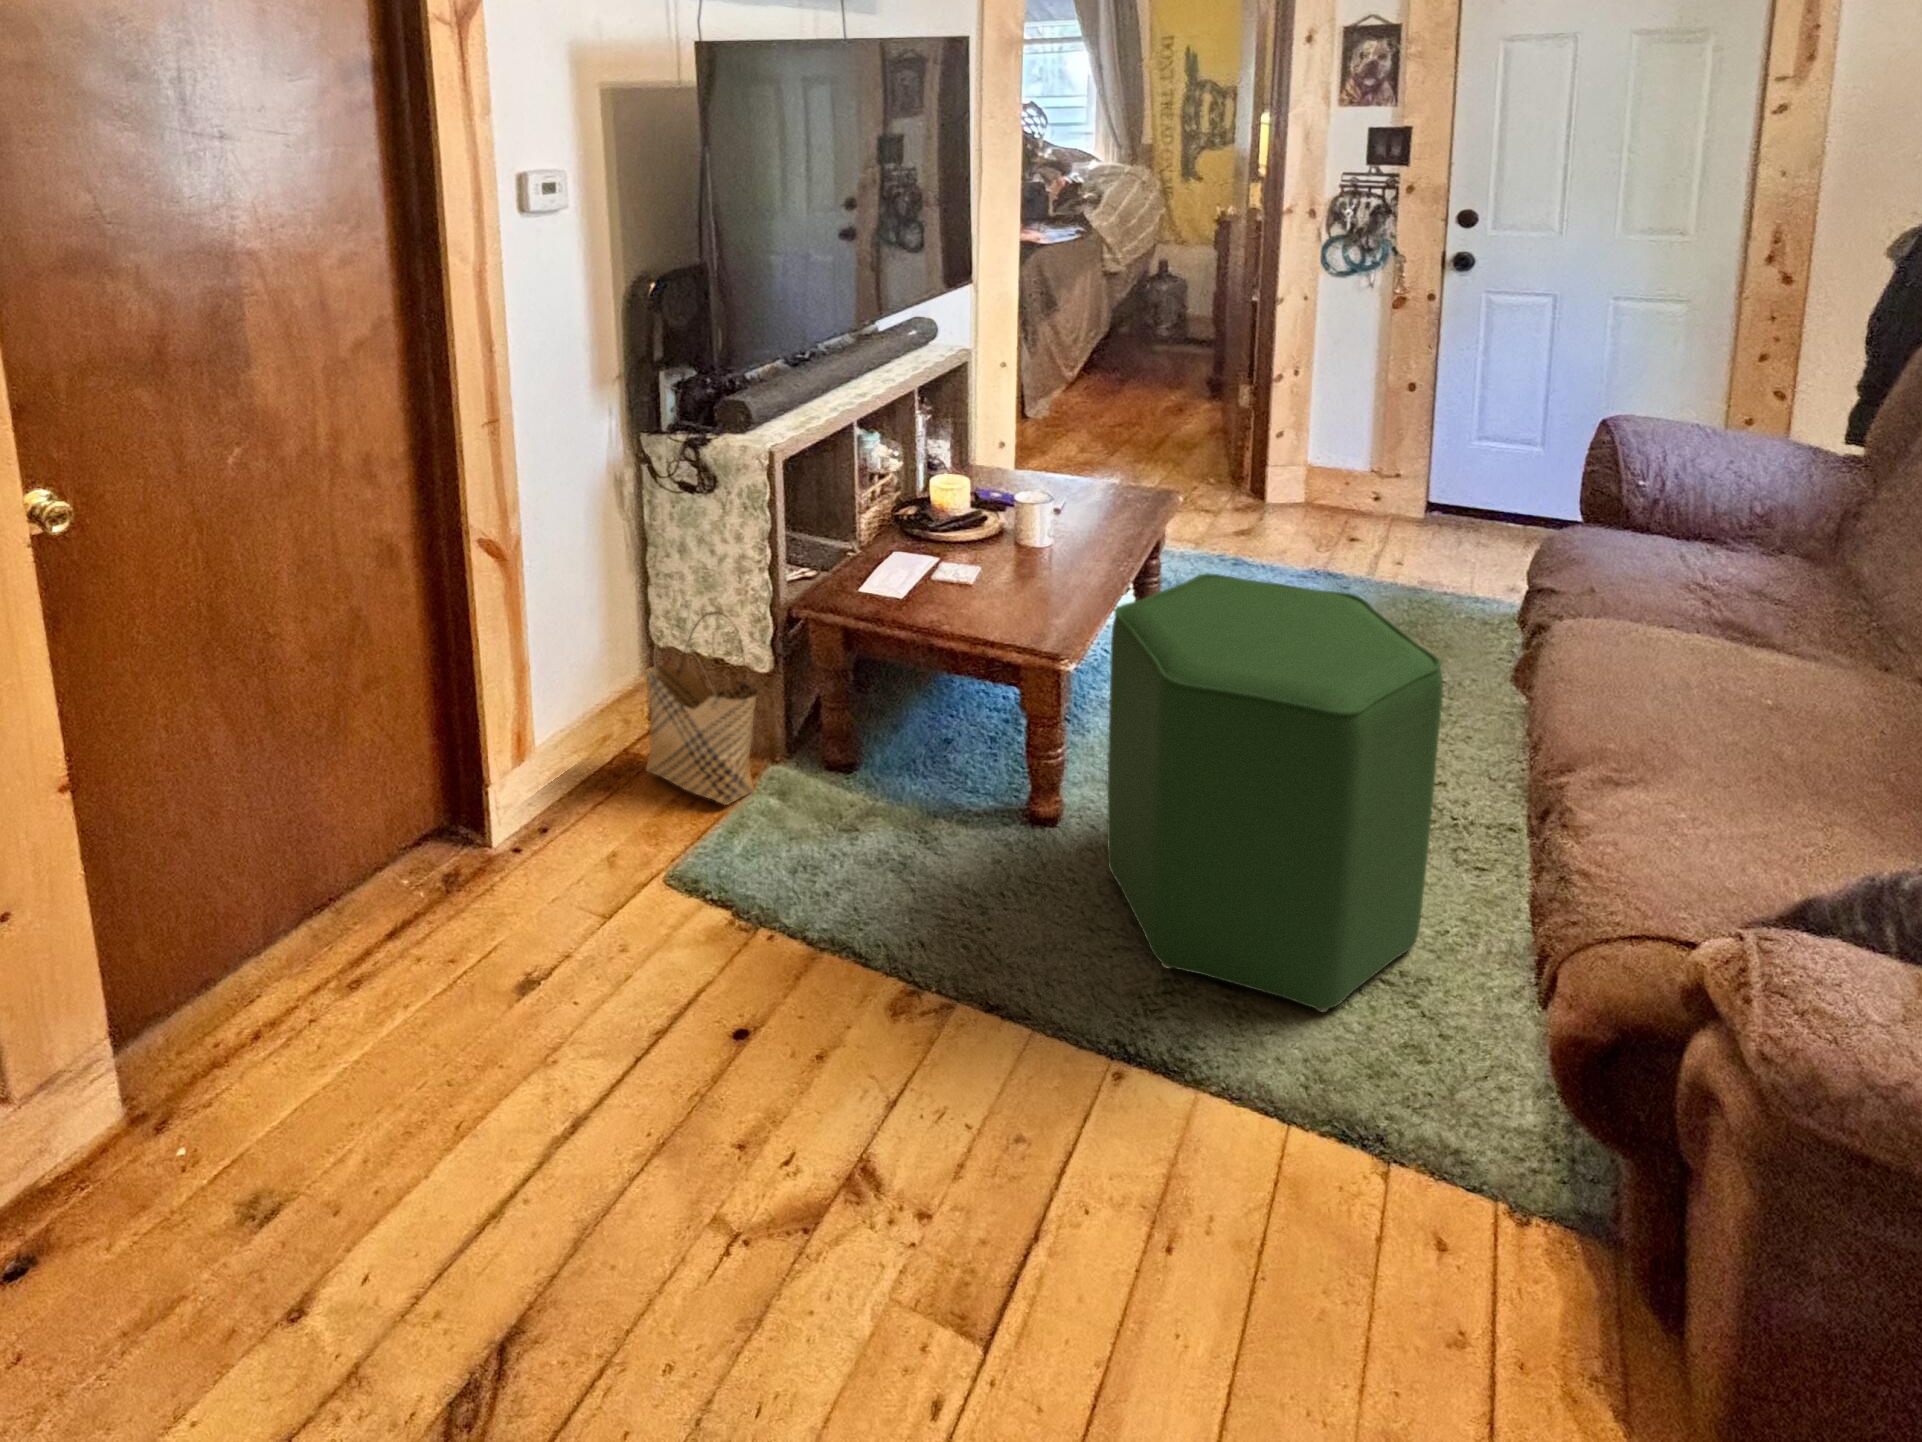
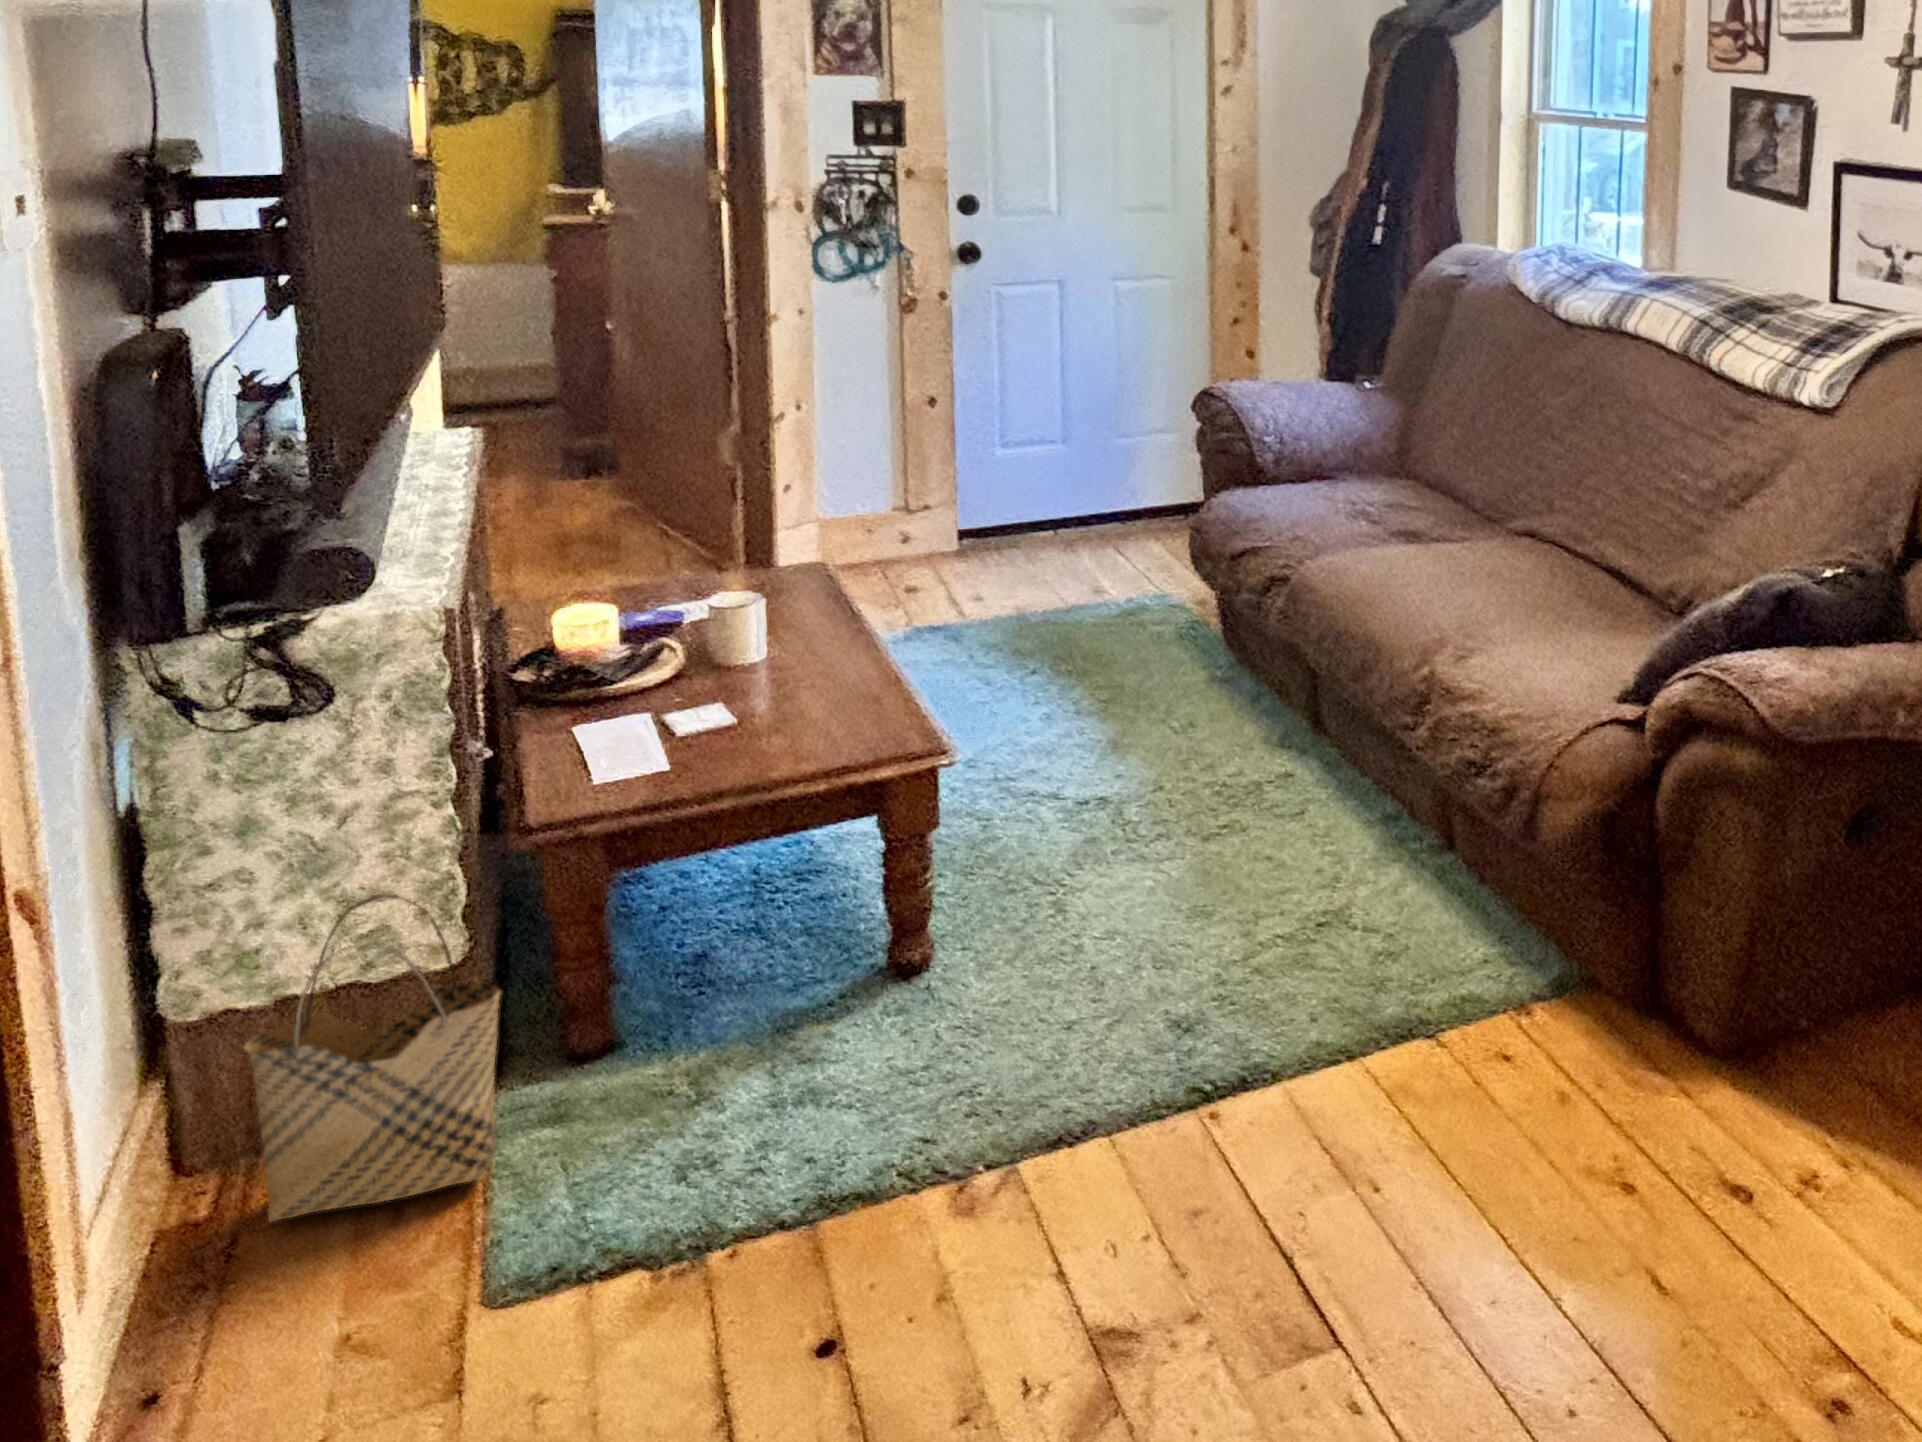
ottoman: present [1107,574,1443,1012] -> none [1025,584,1328,1017]

